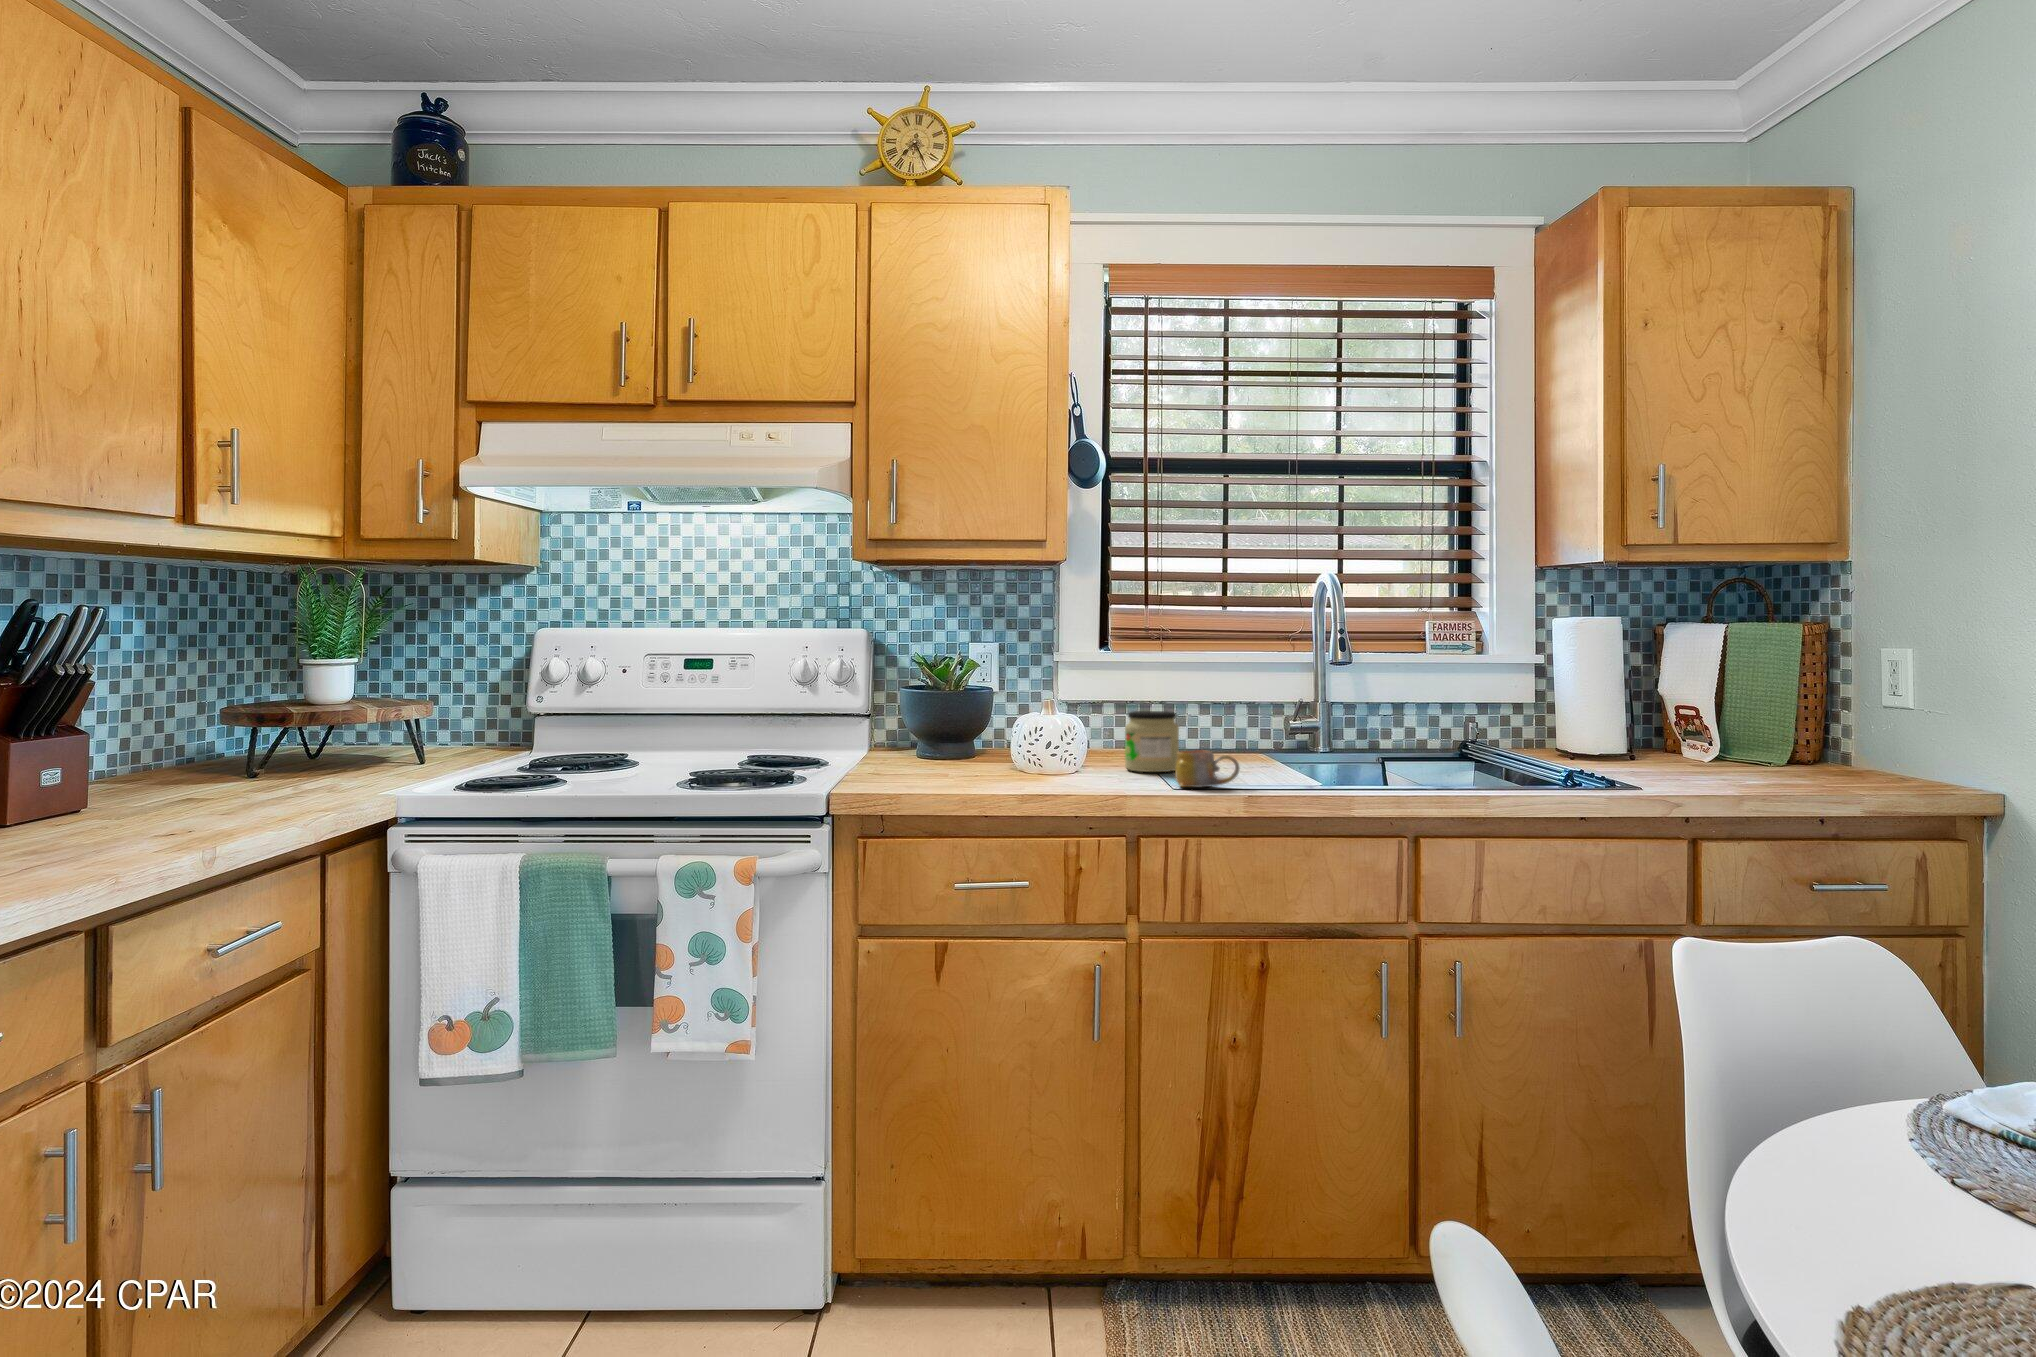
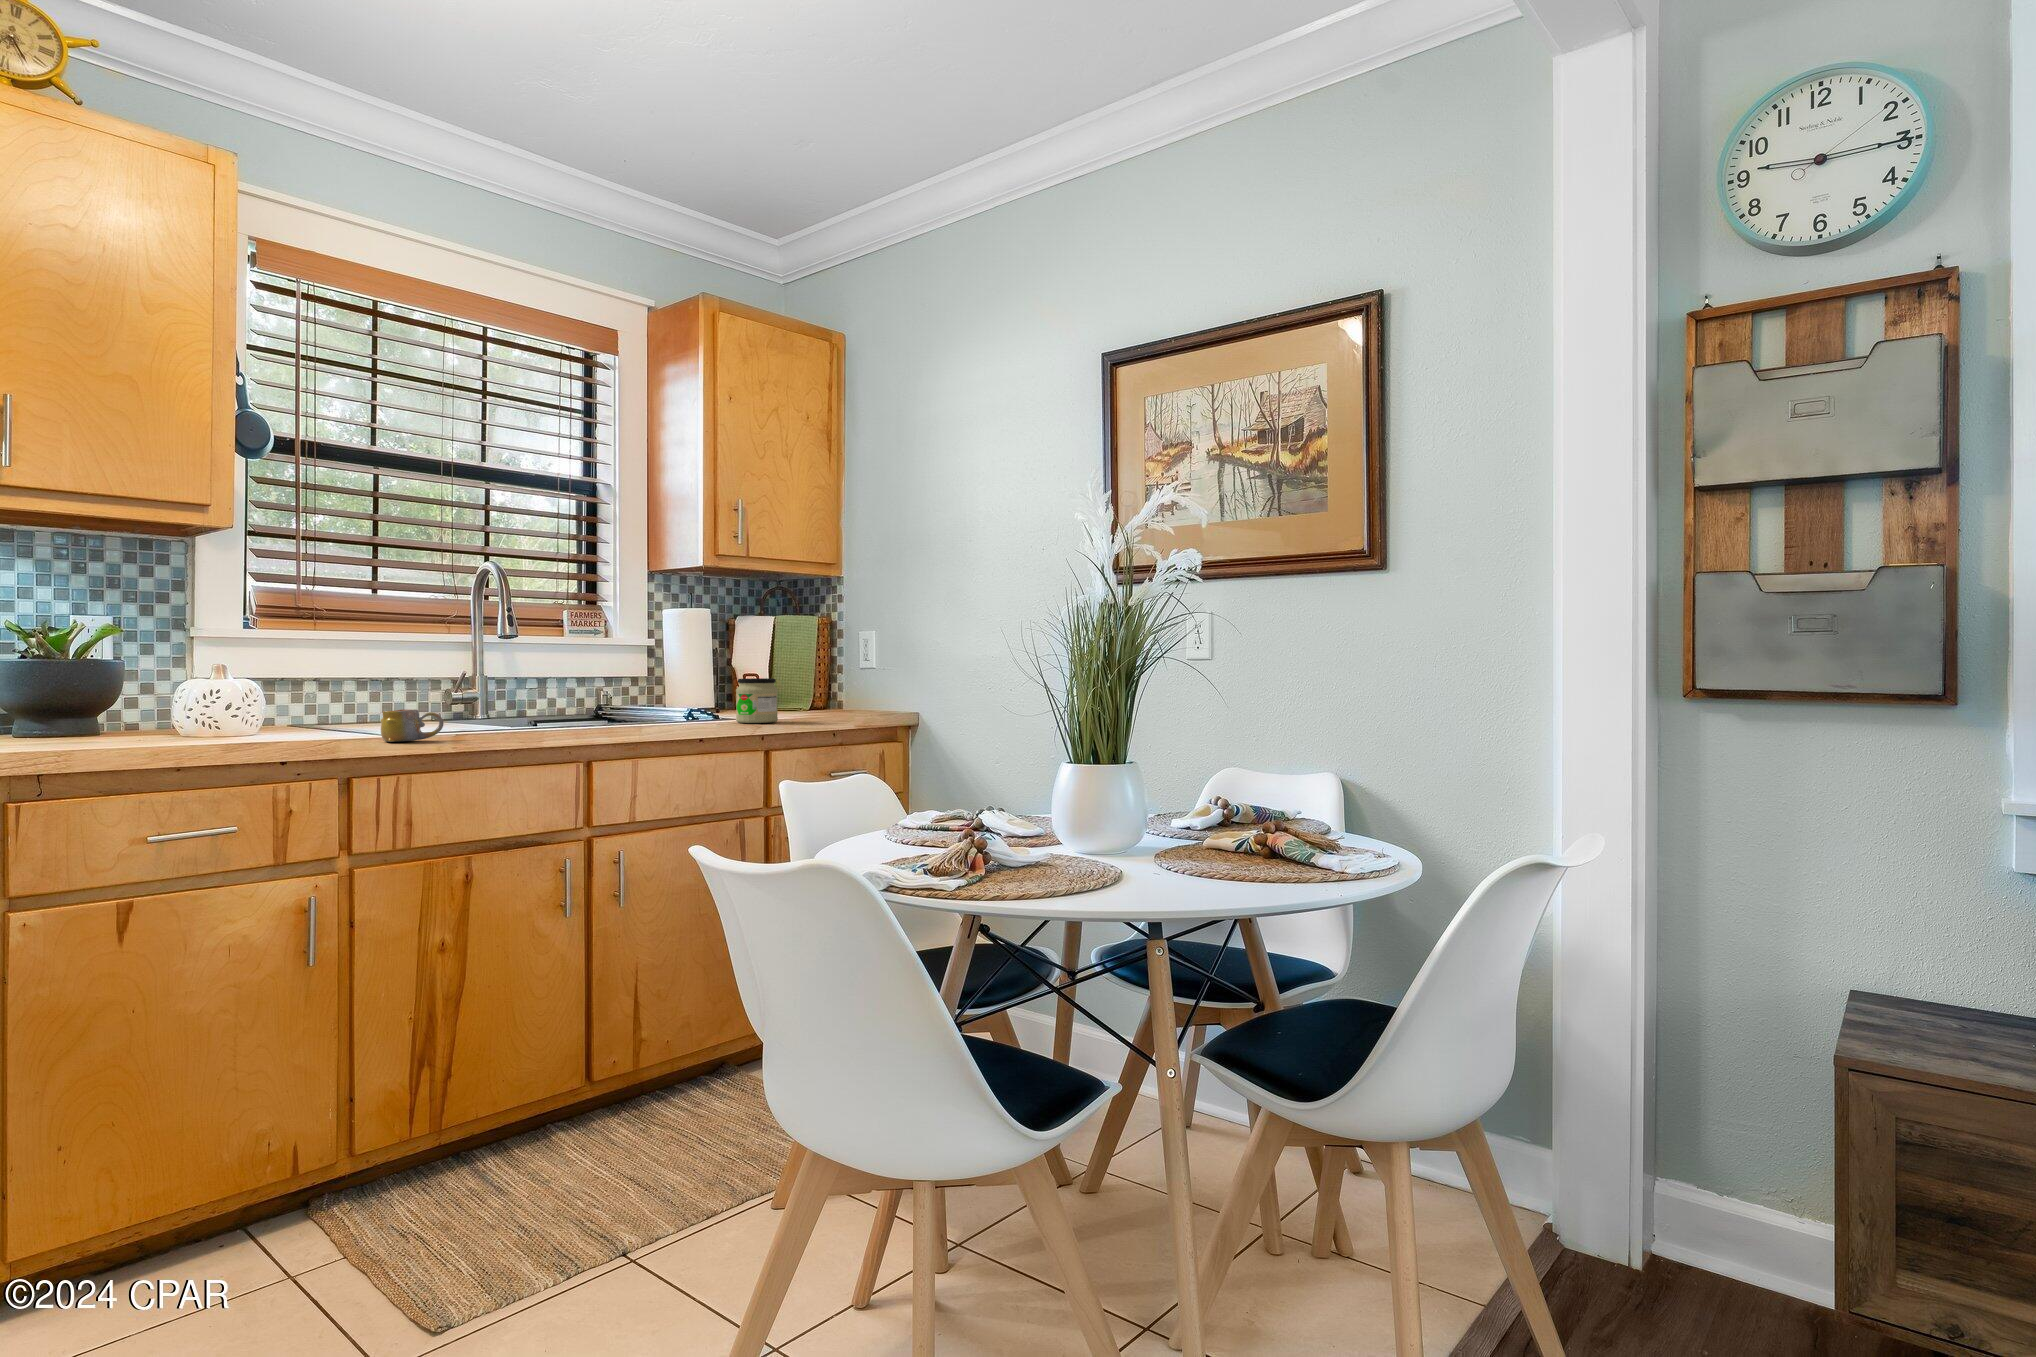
jar: present [1125,711,1179,772] -> present [736,678,778,723]

